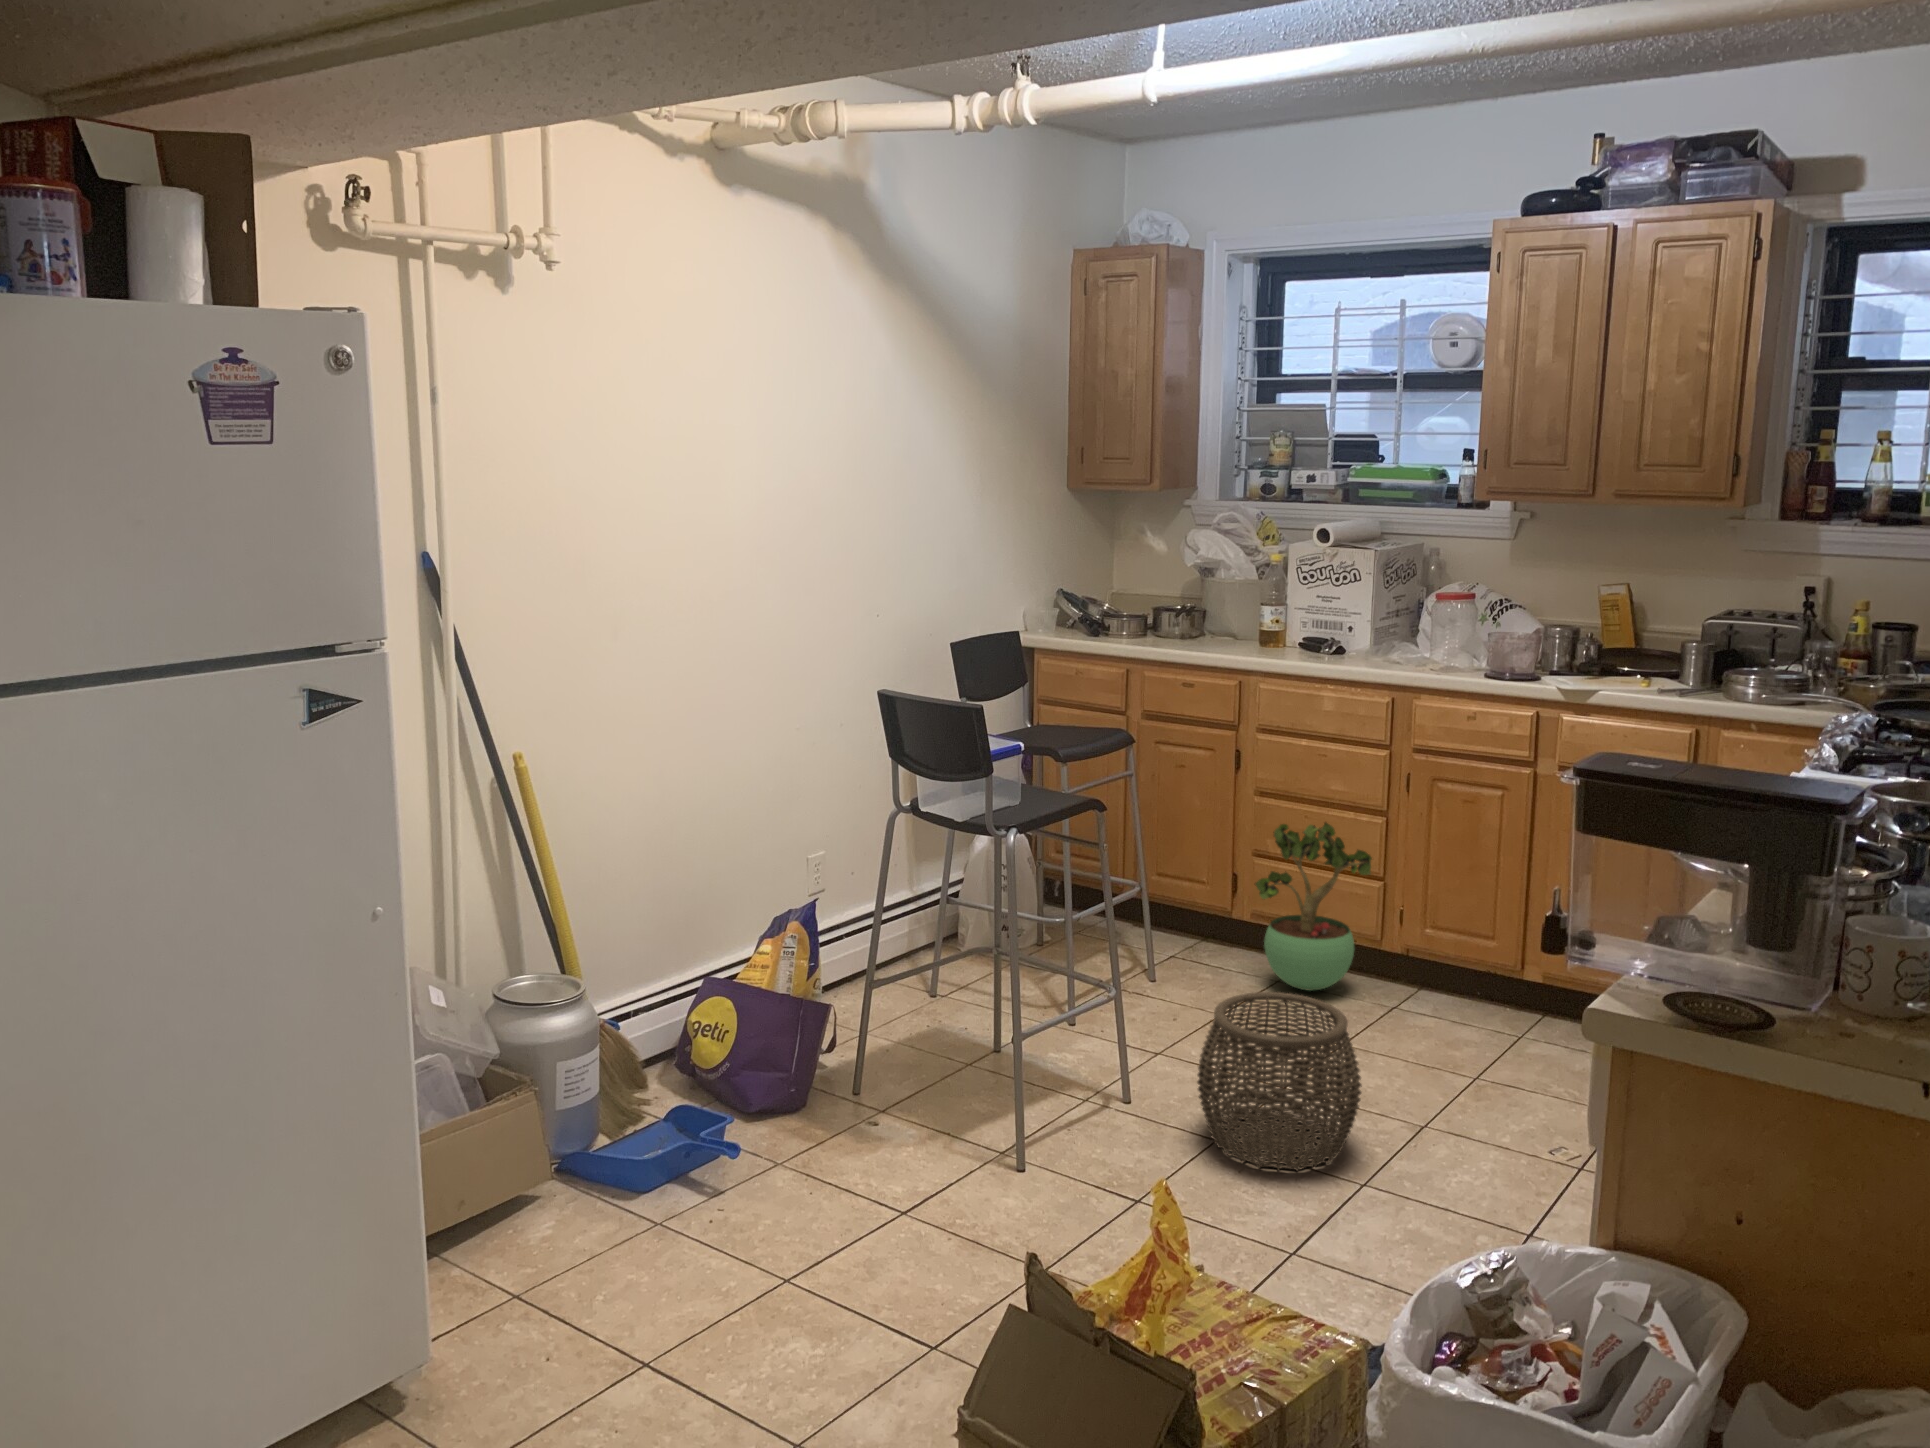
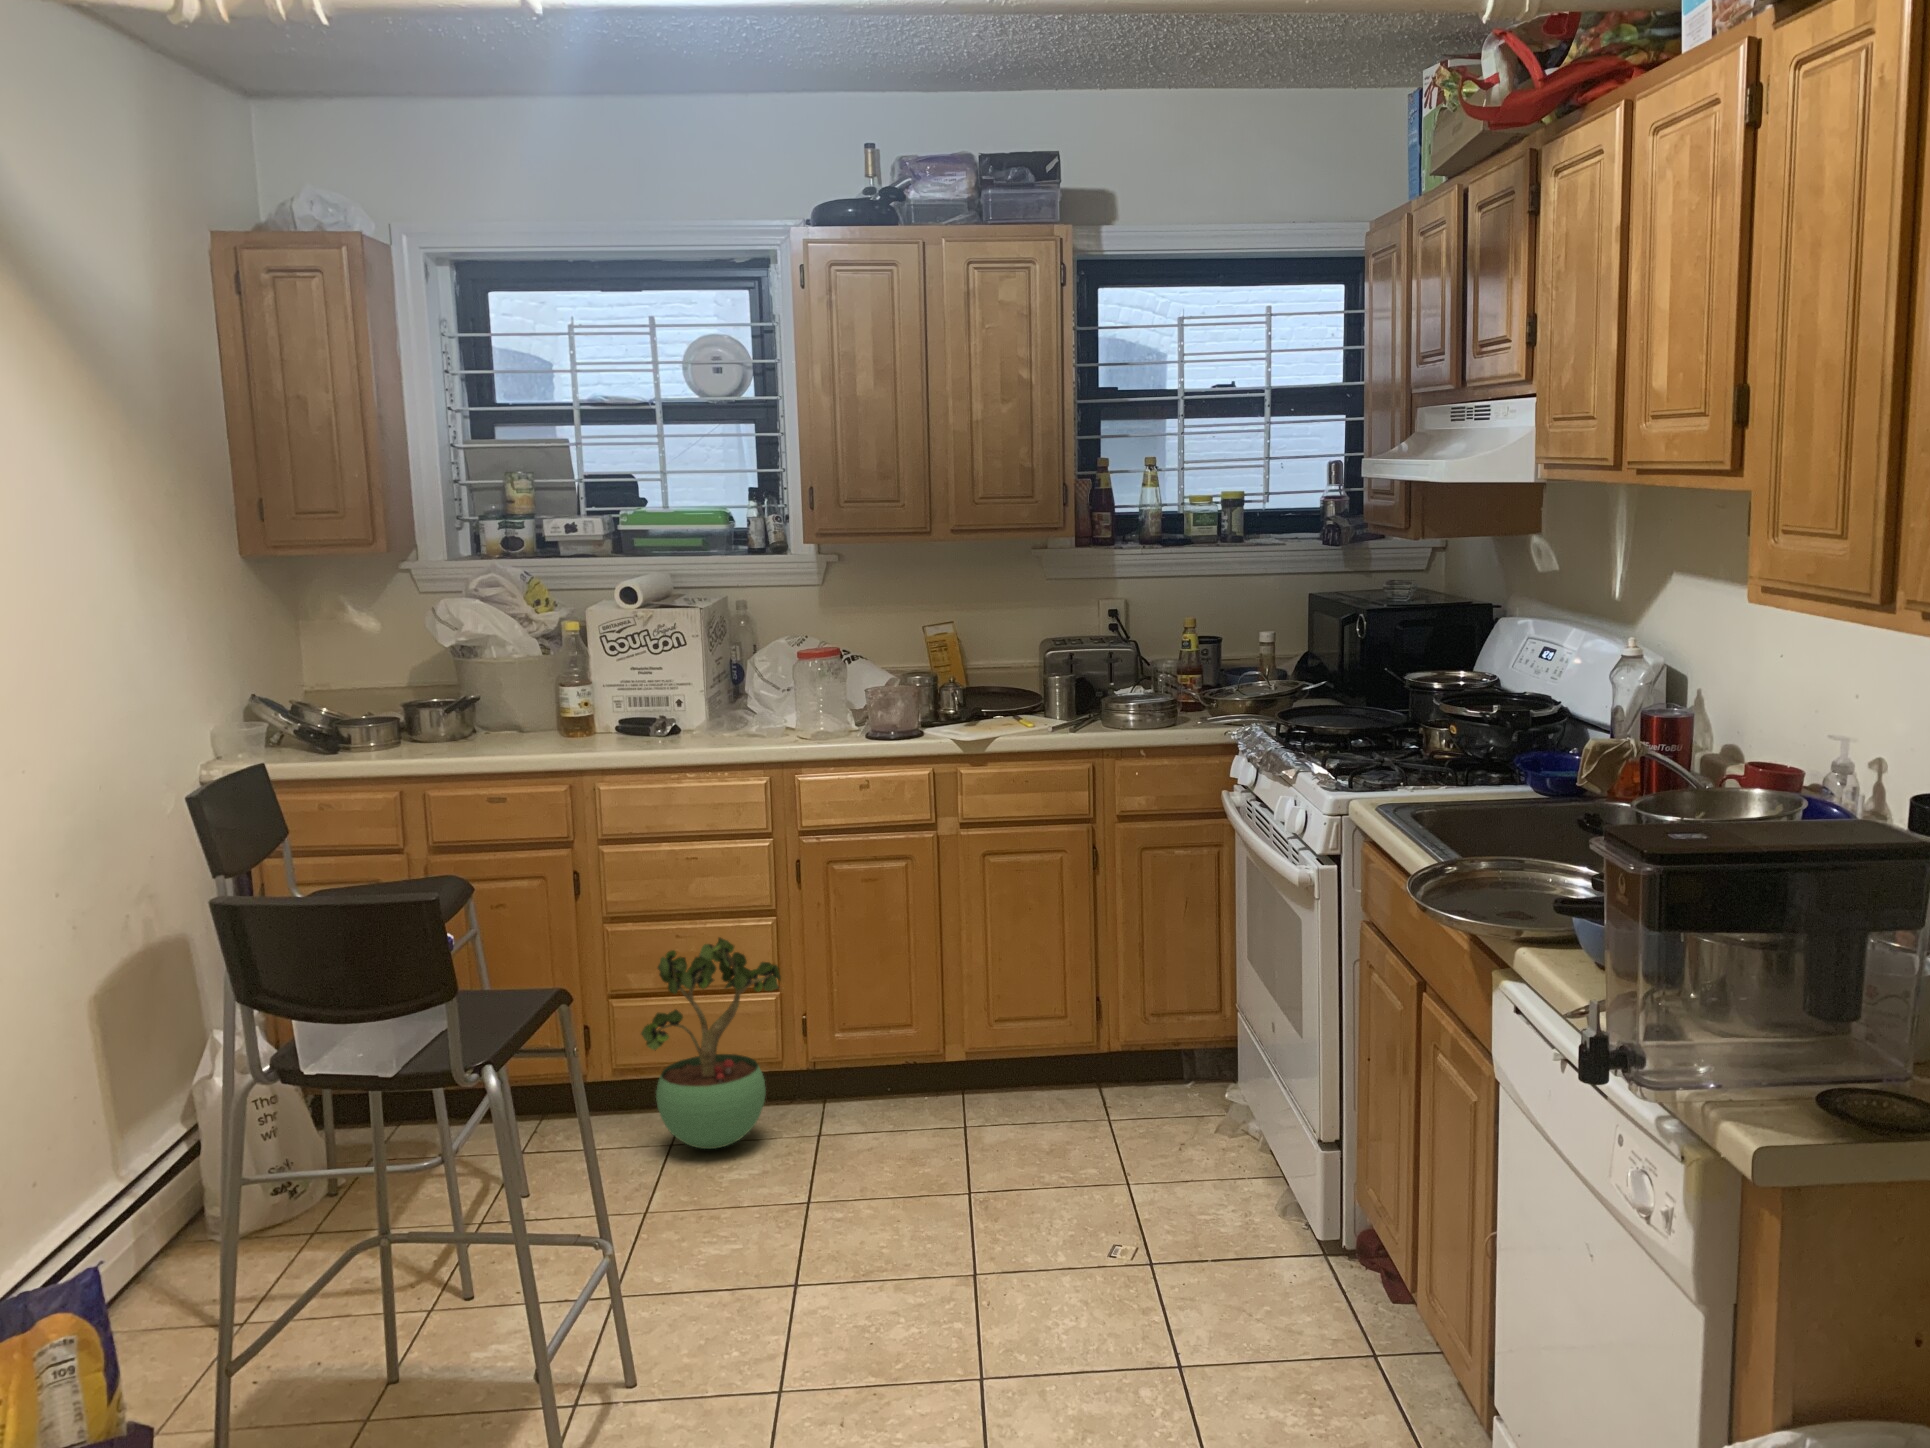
woven basket: present [1197,992,1362,1171] -> none [755,1141,954,1368]

